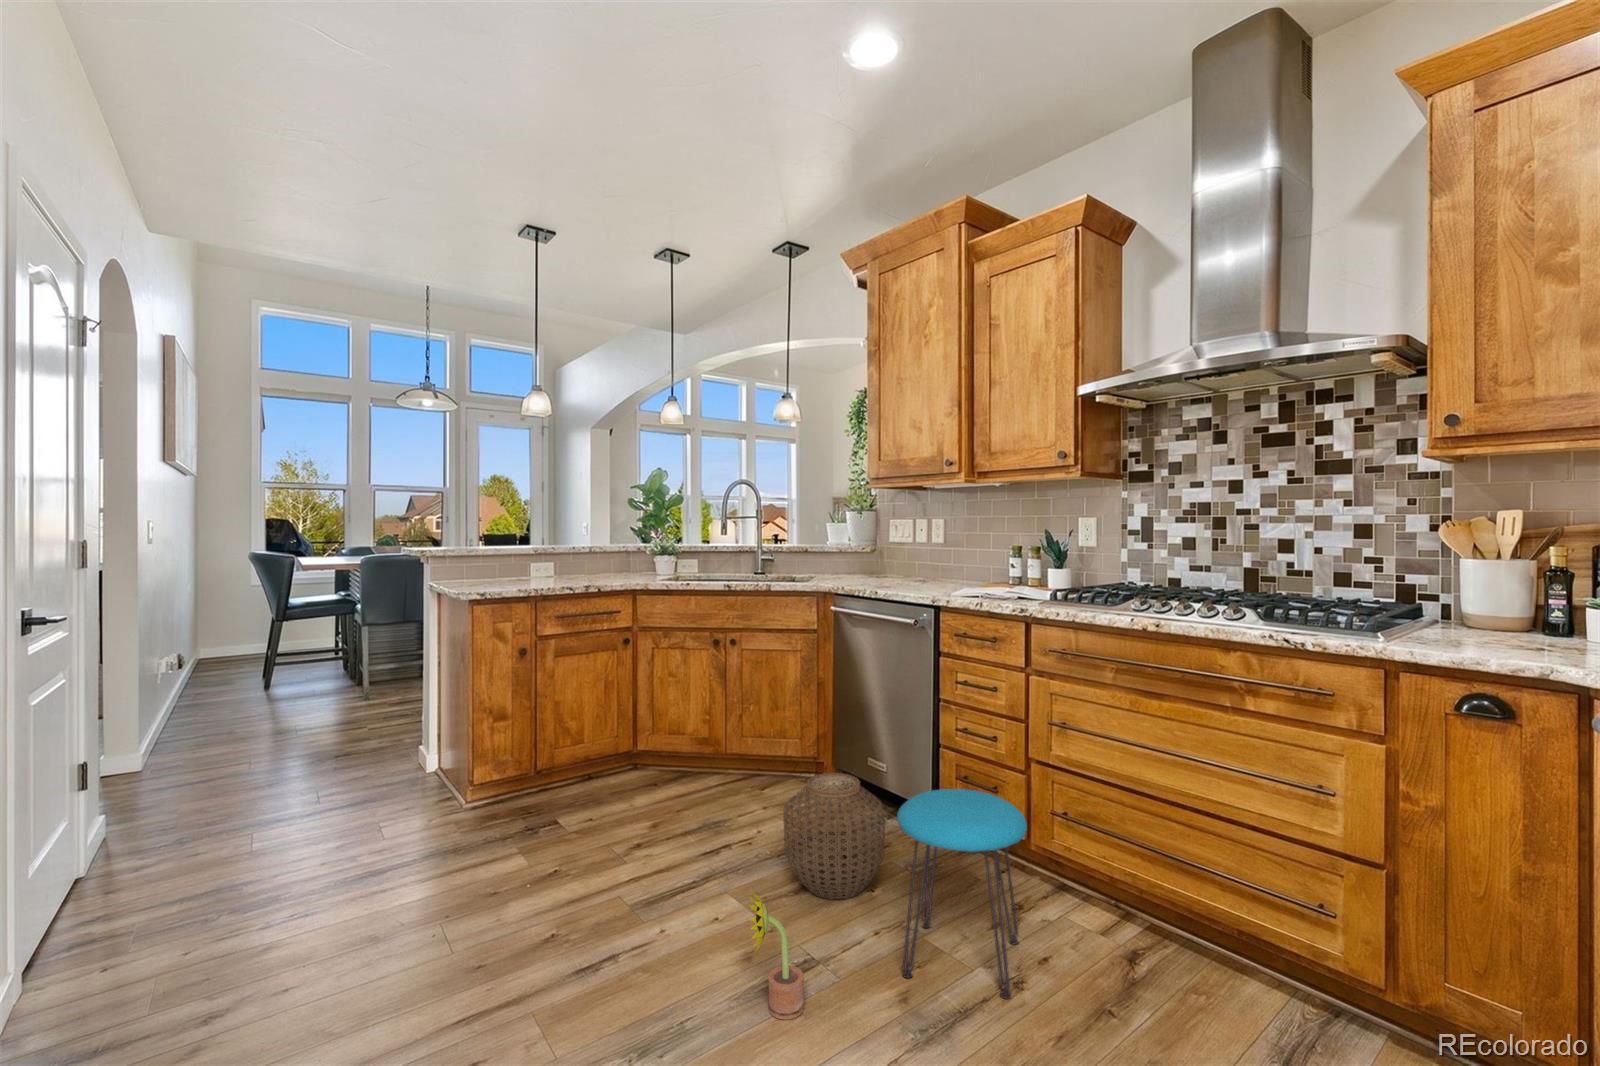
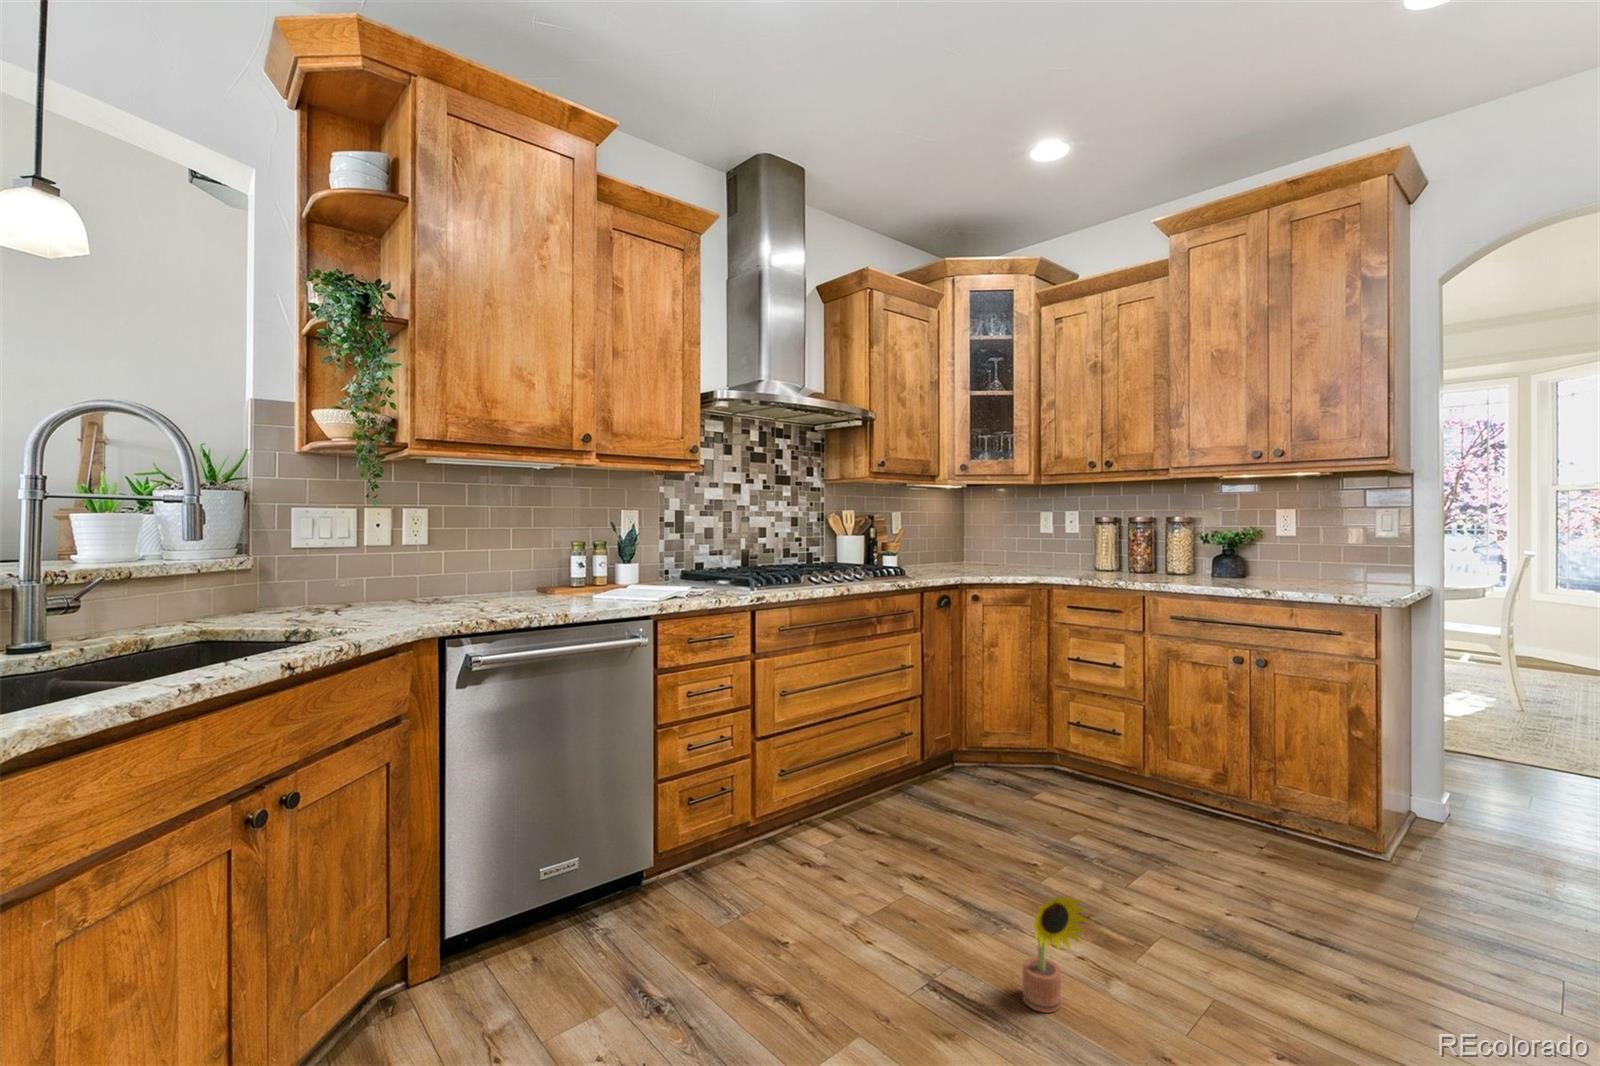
woven basket: present [784,773,885,899] -> none [724,820,852,986]
stool: present [897,789,1027,999] -> none [869,748,984,929]

